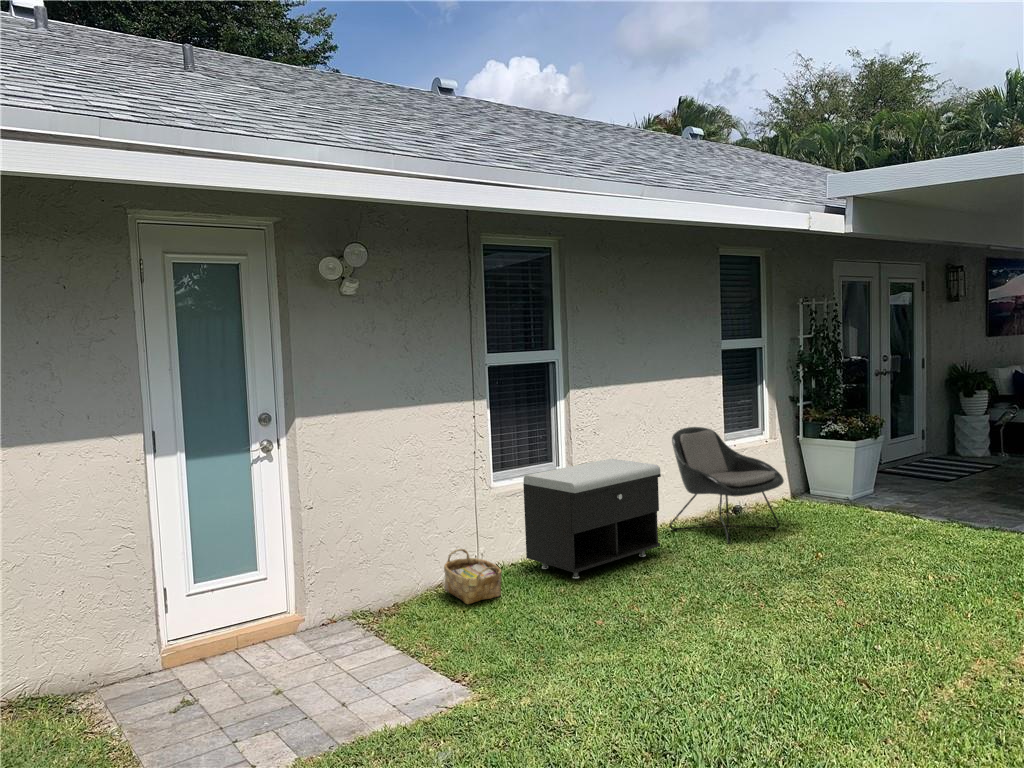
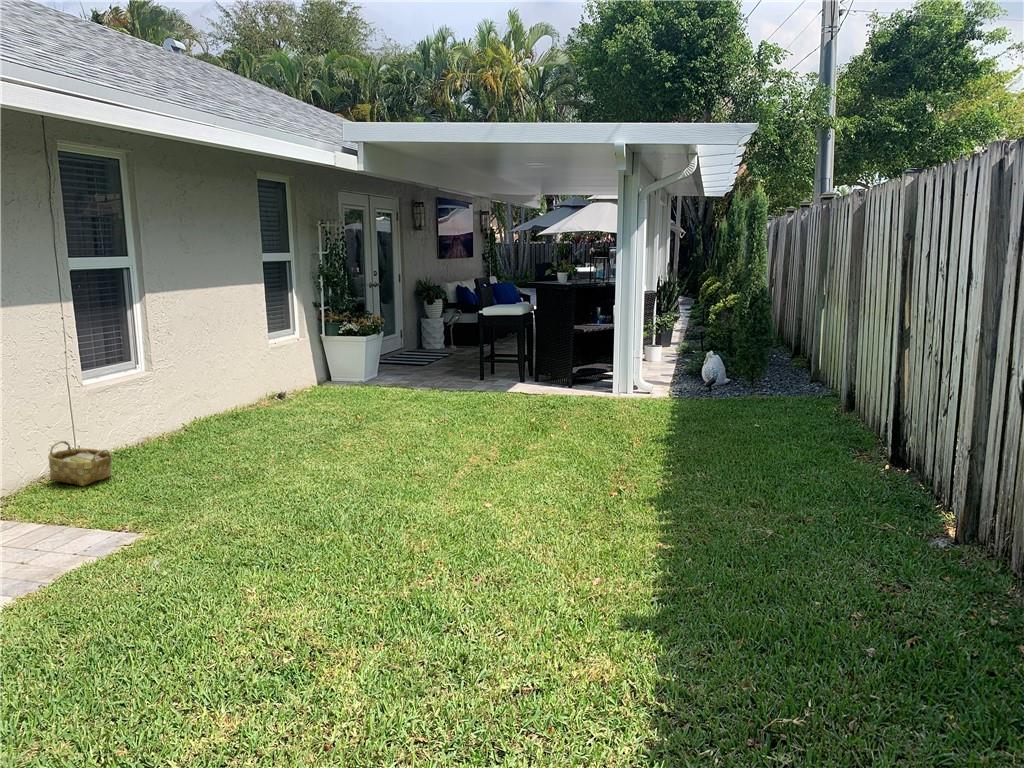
lounge chair: present [670,427,784,544] -> none [231,327,324,418]
storage bench: present [523,459,661,579] -> none [112,355,237,456]

